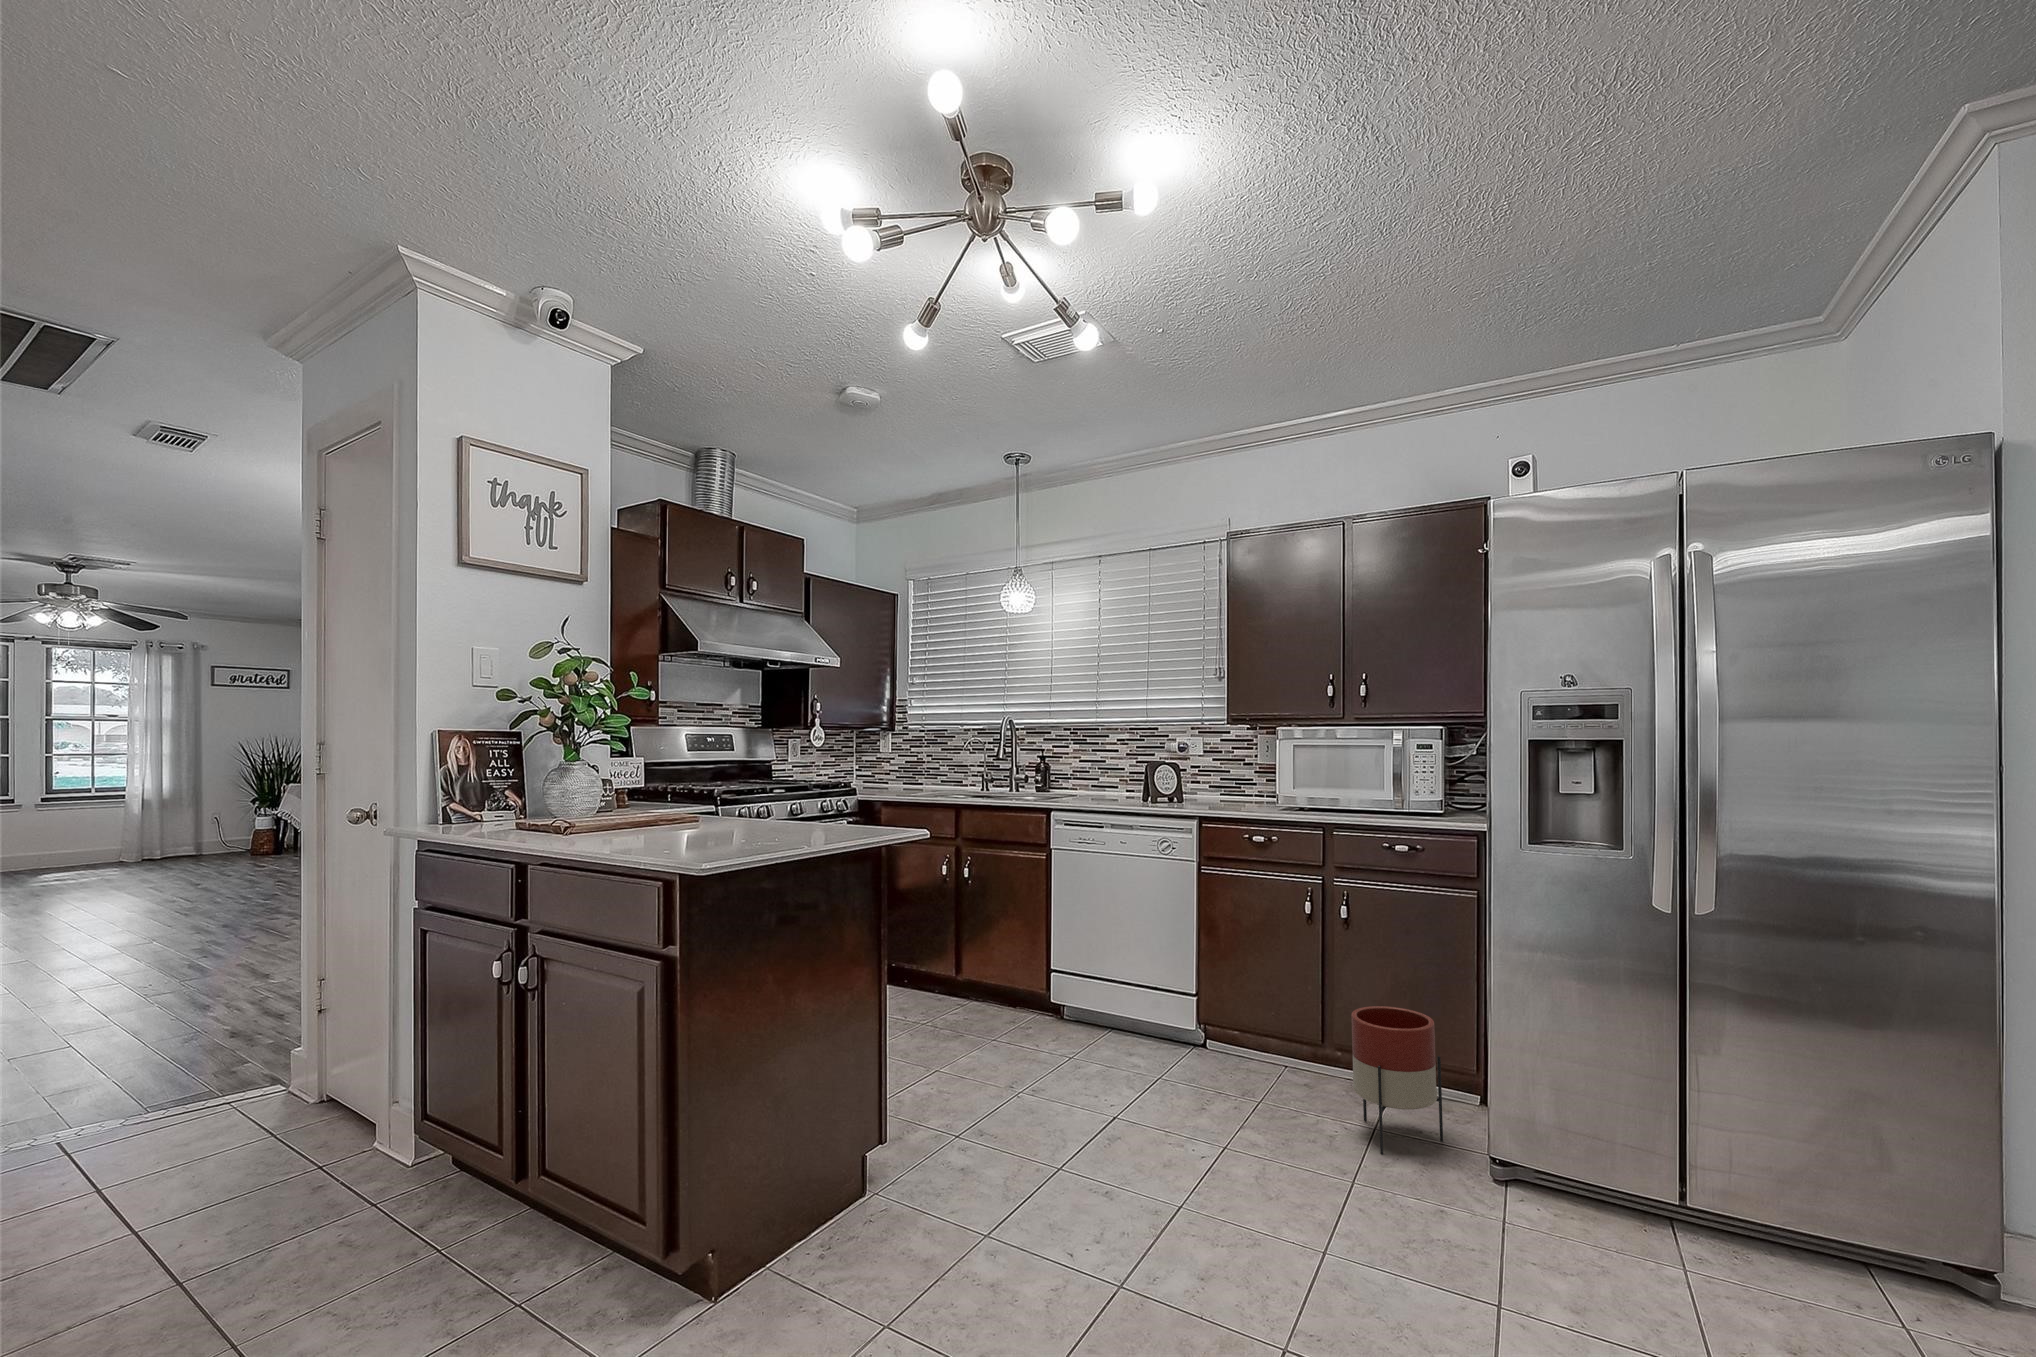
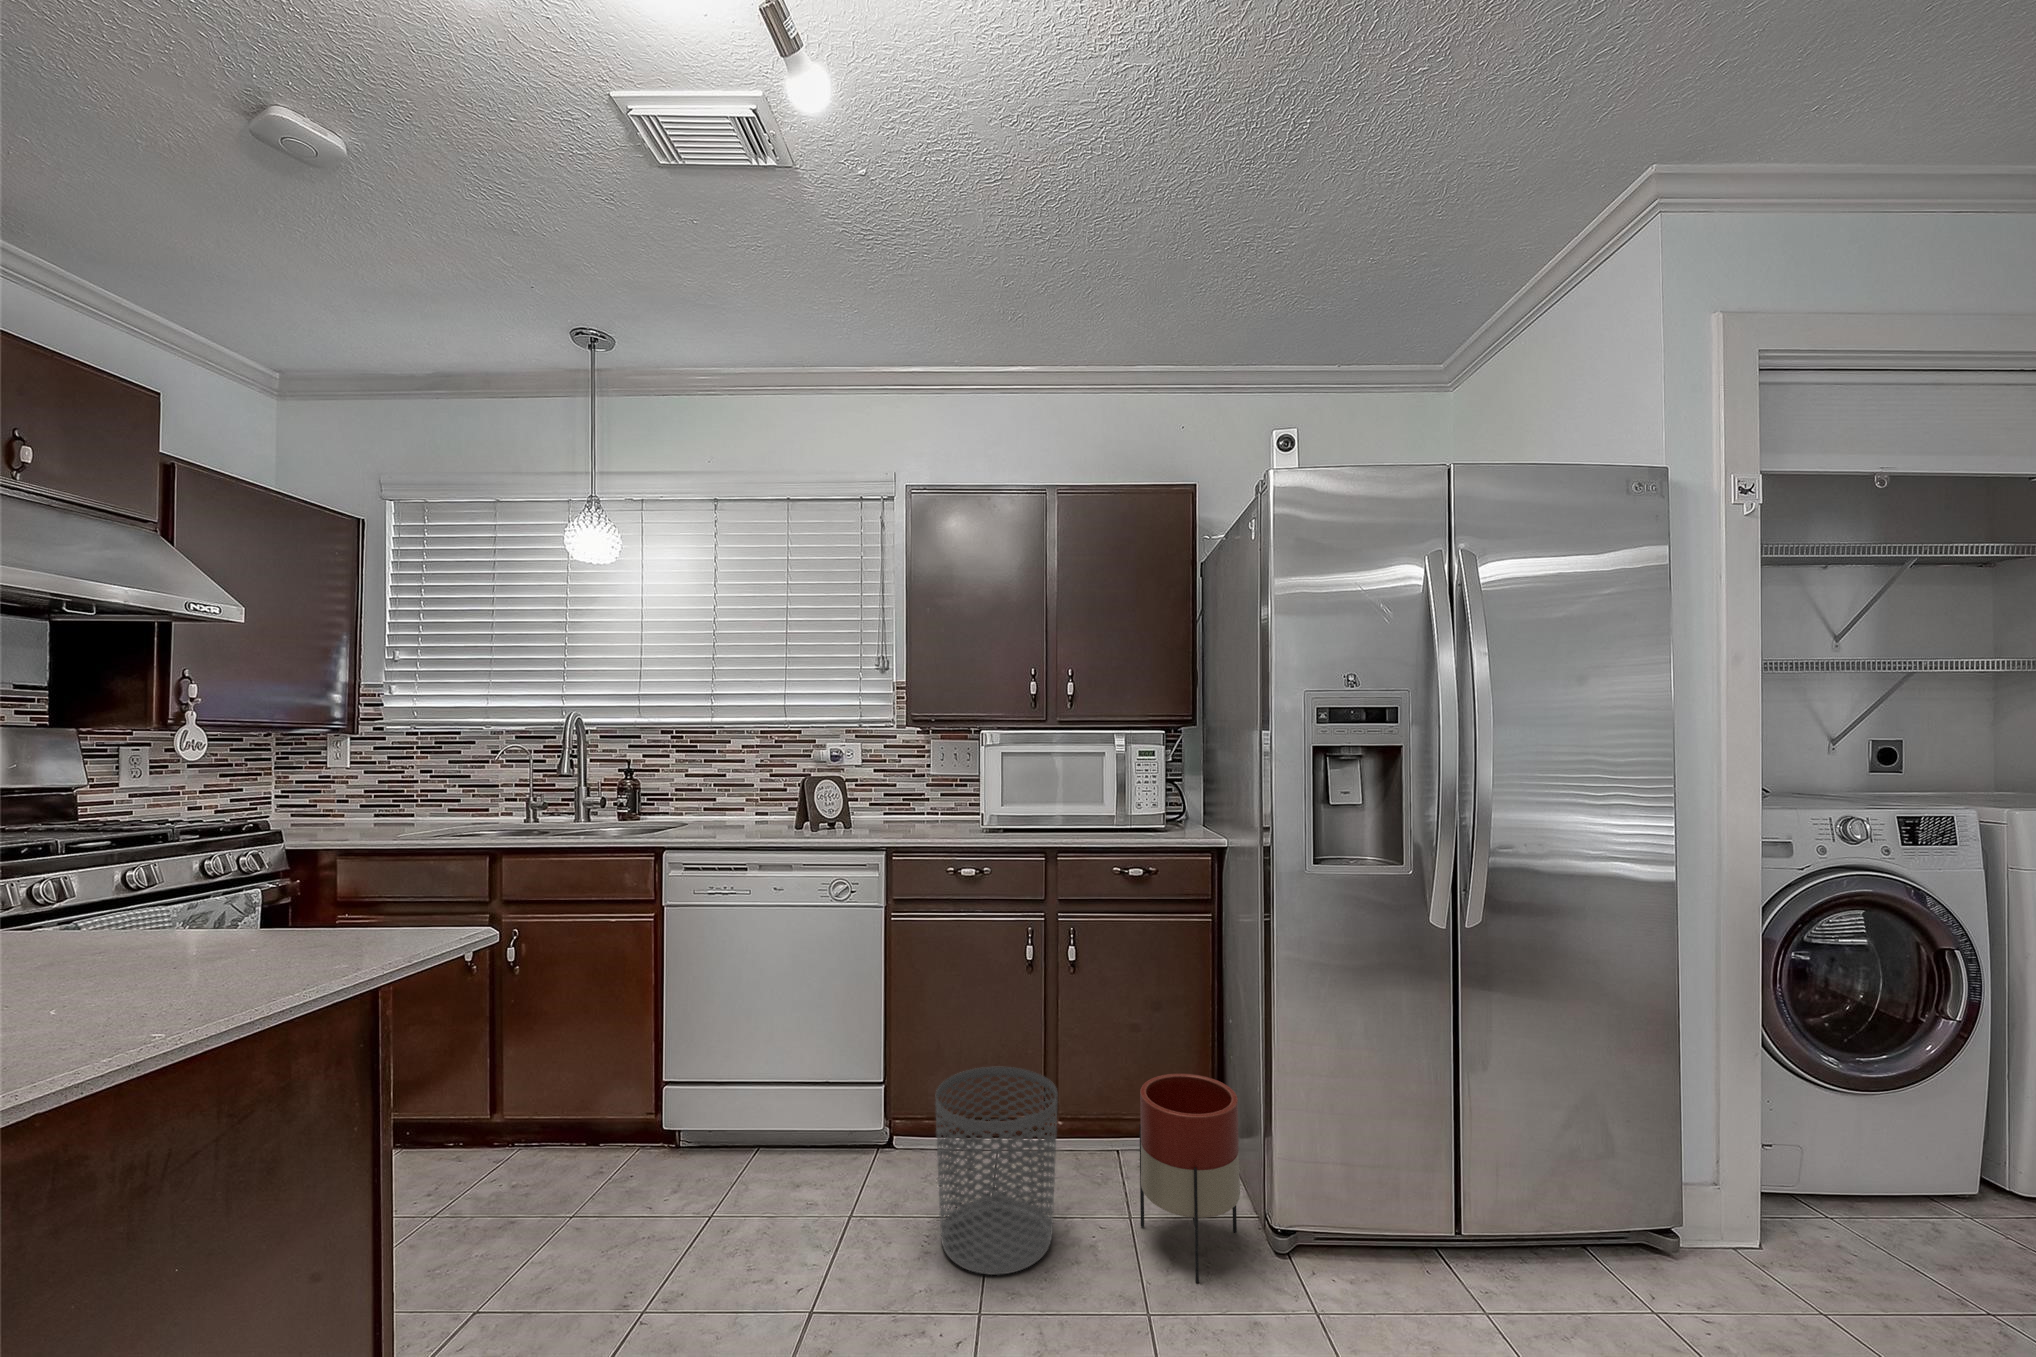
waste bin: none [1199,981,1292,1116] -> present [935,1067,1058,1275]

